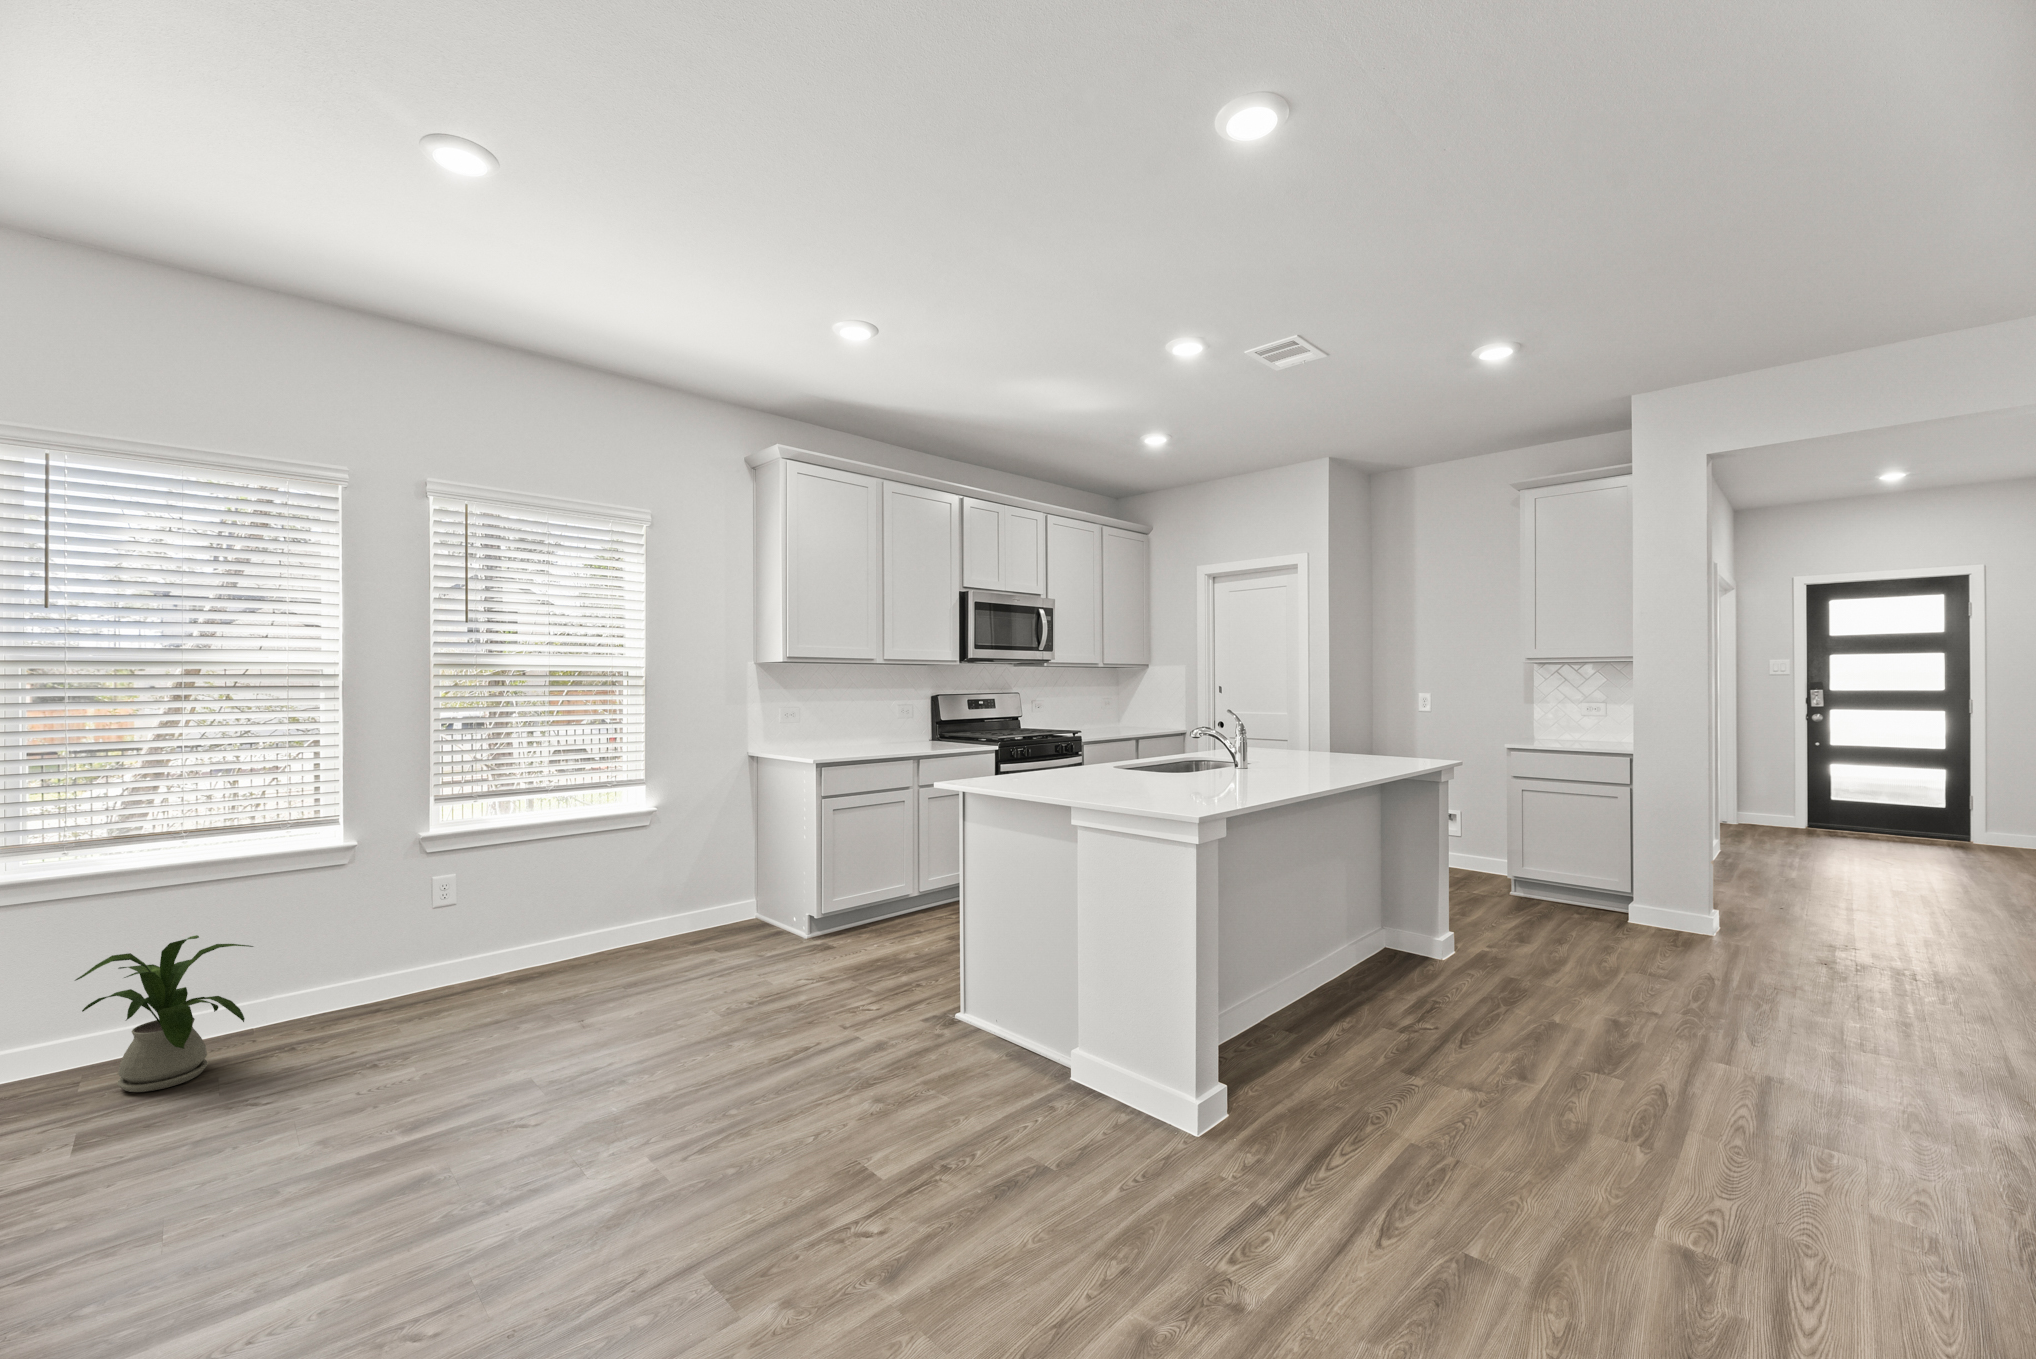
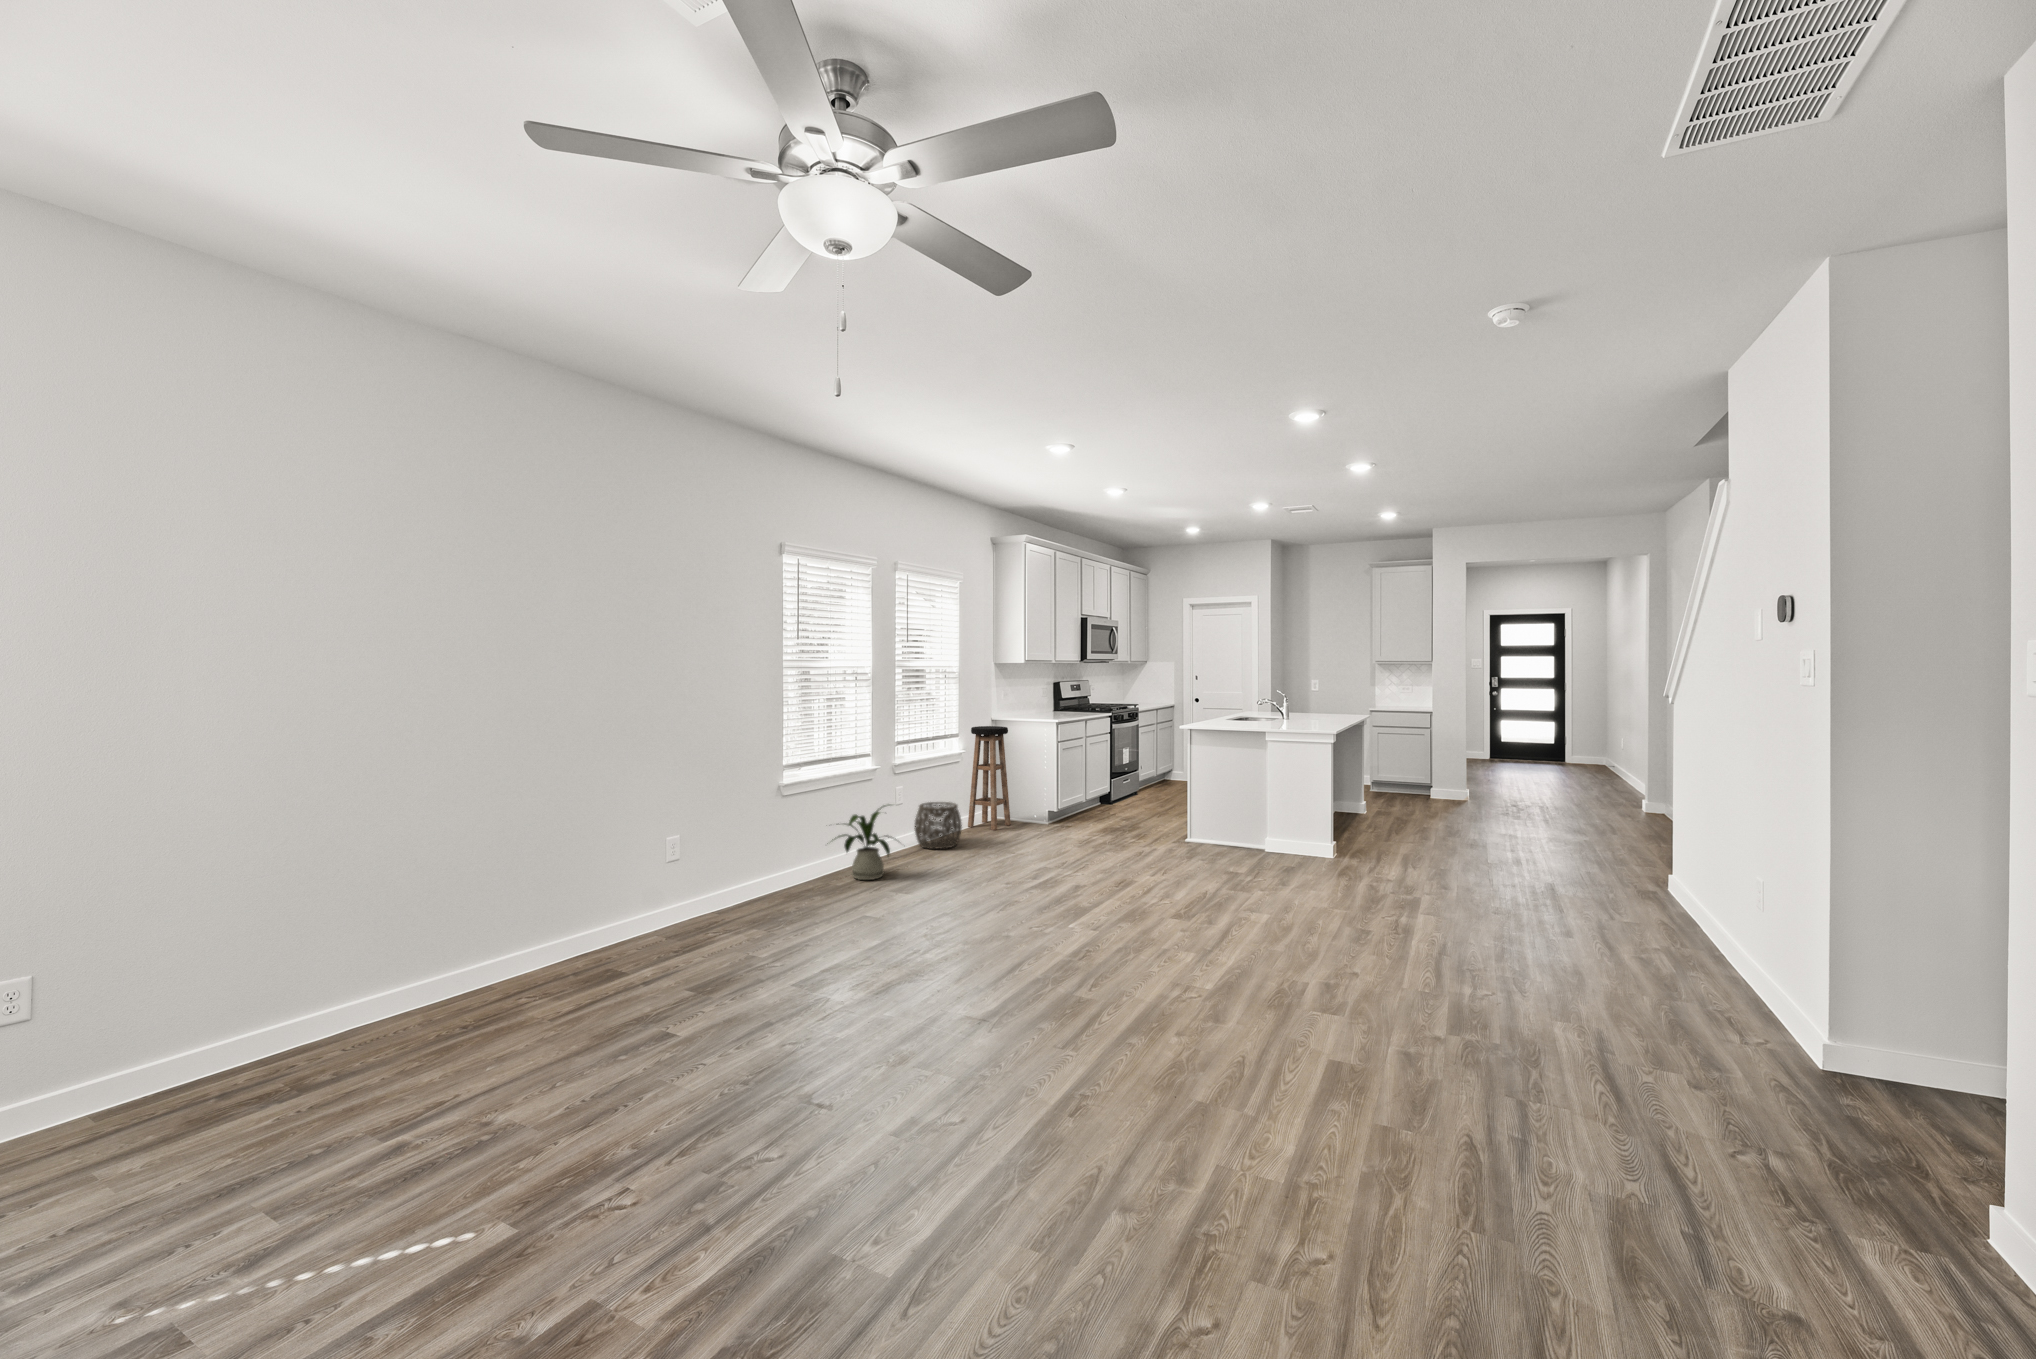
bar stool: none [641,770,719,959] -> present [968,726,1011,830]
woven basket: none [437,909,539,1005] -> present [914,802,962,849]

